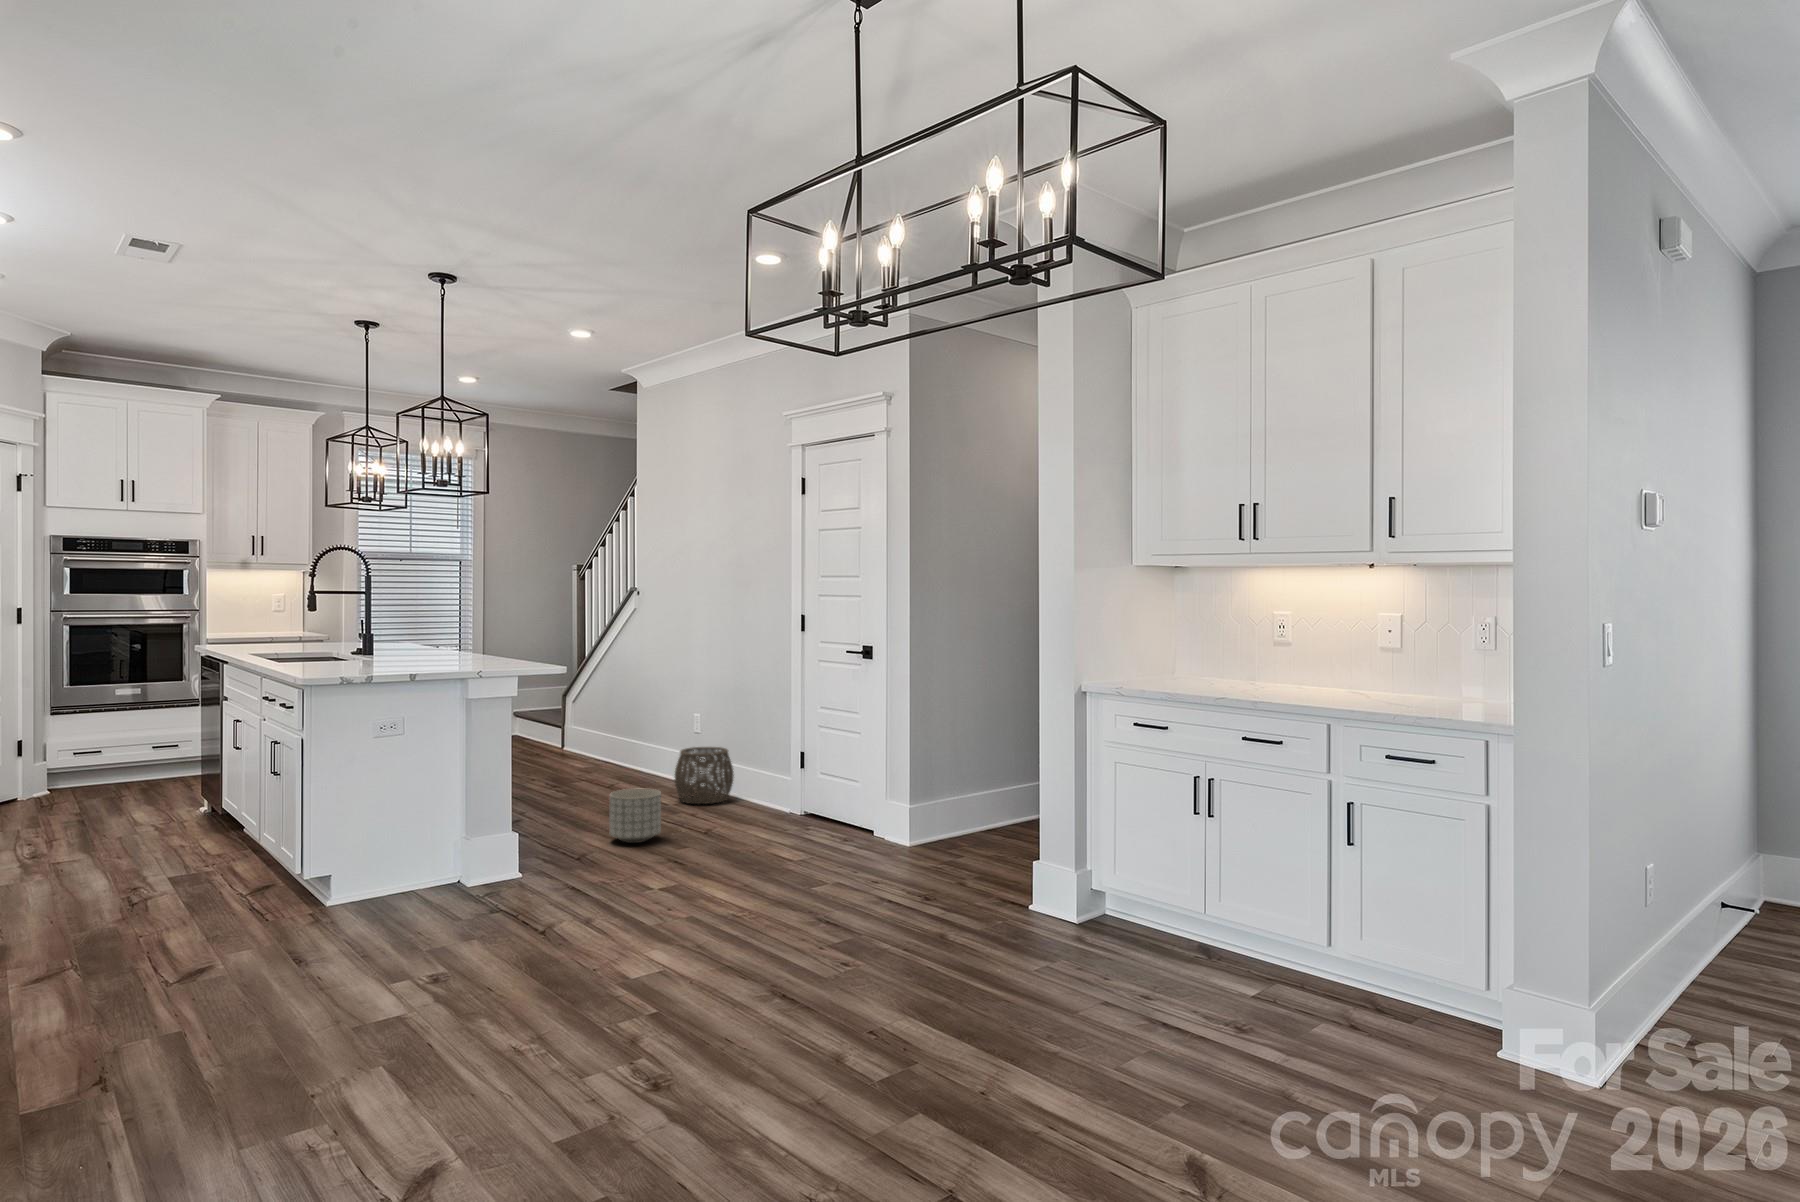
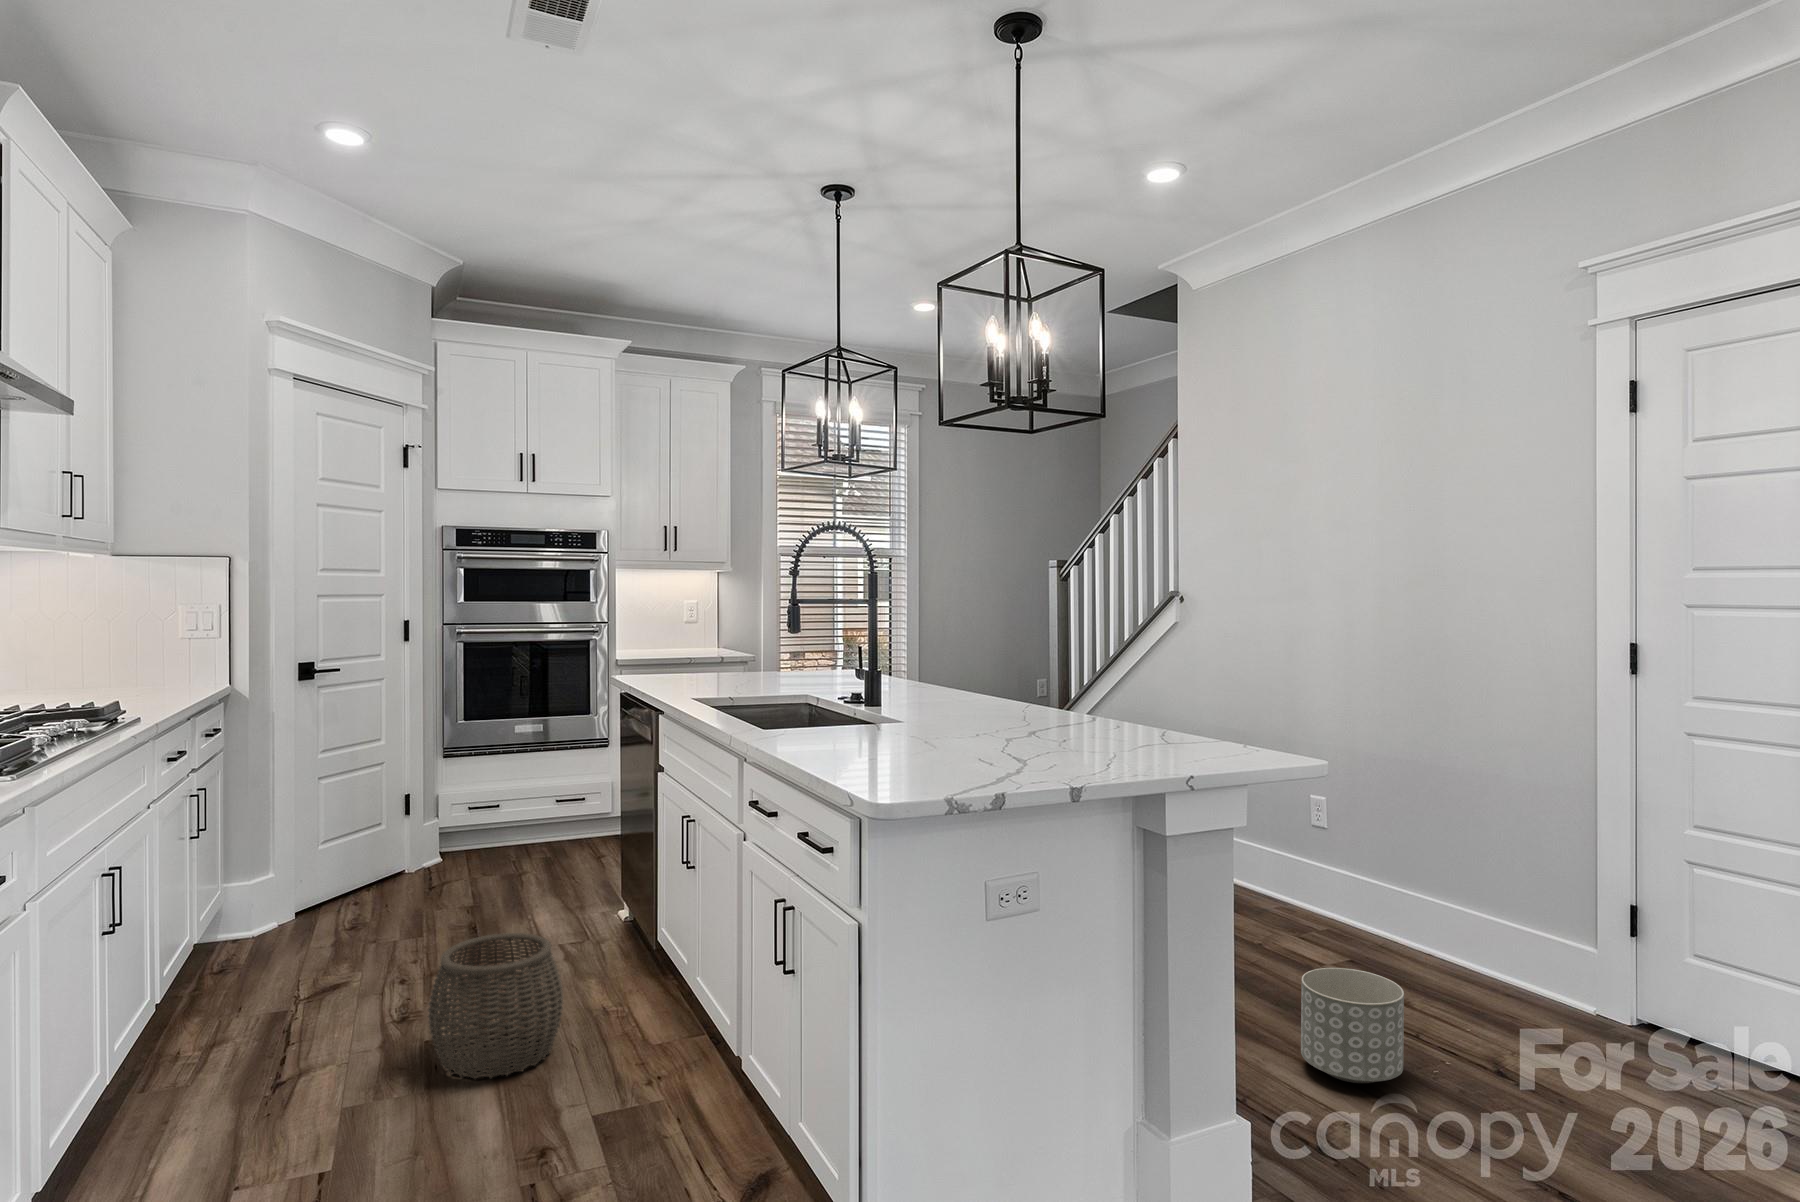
woven basket: present [674,747,734,804] -> present [428,933,563,1080]

